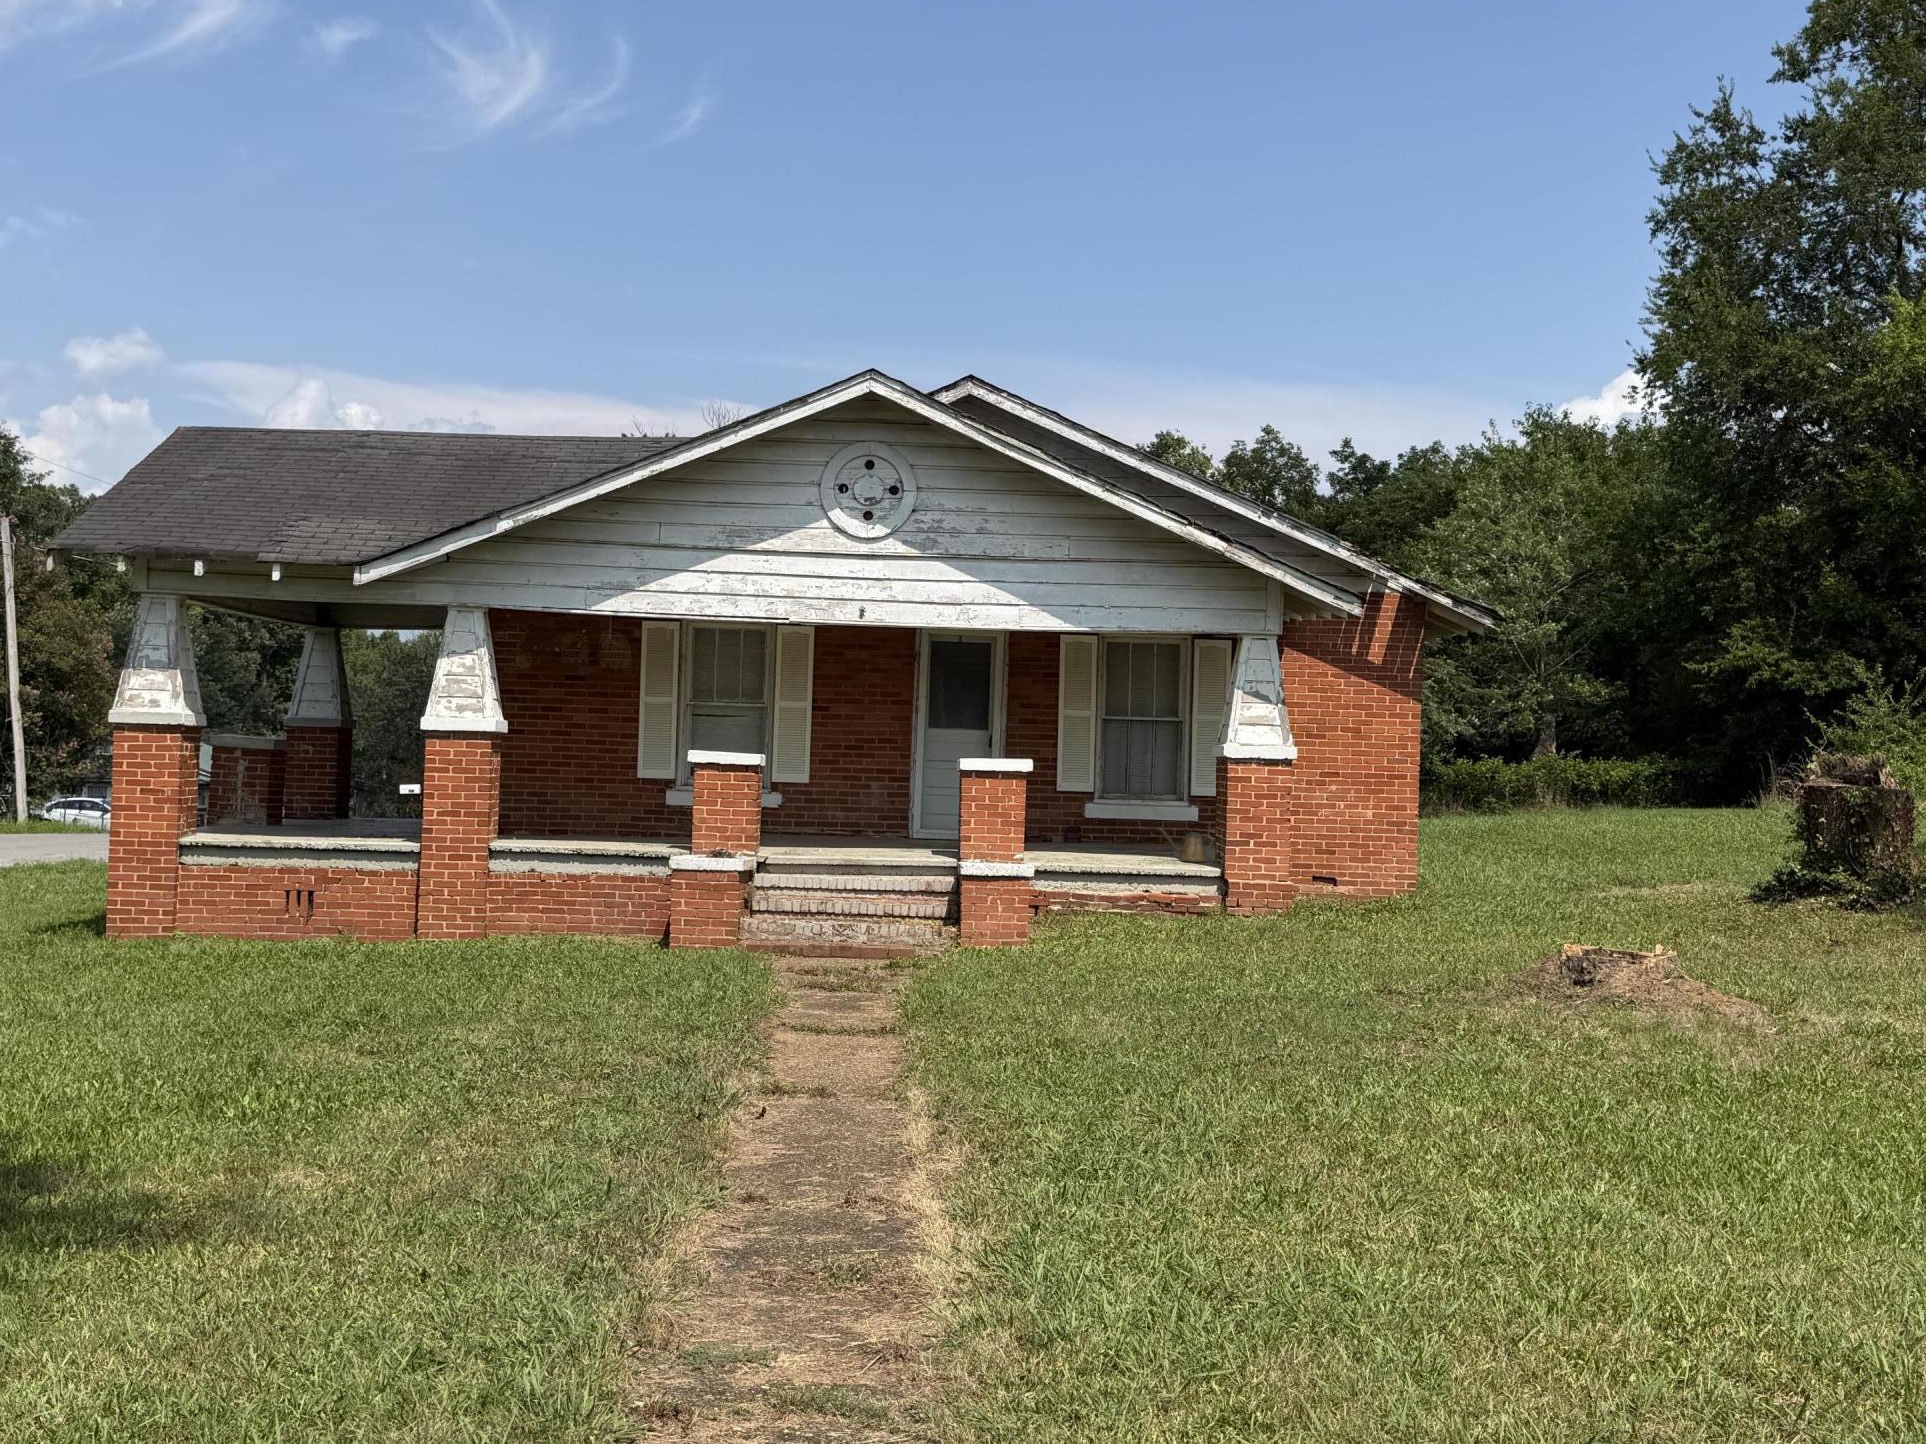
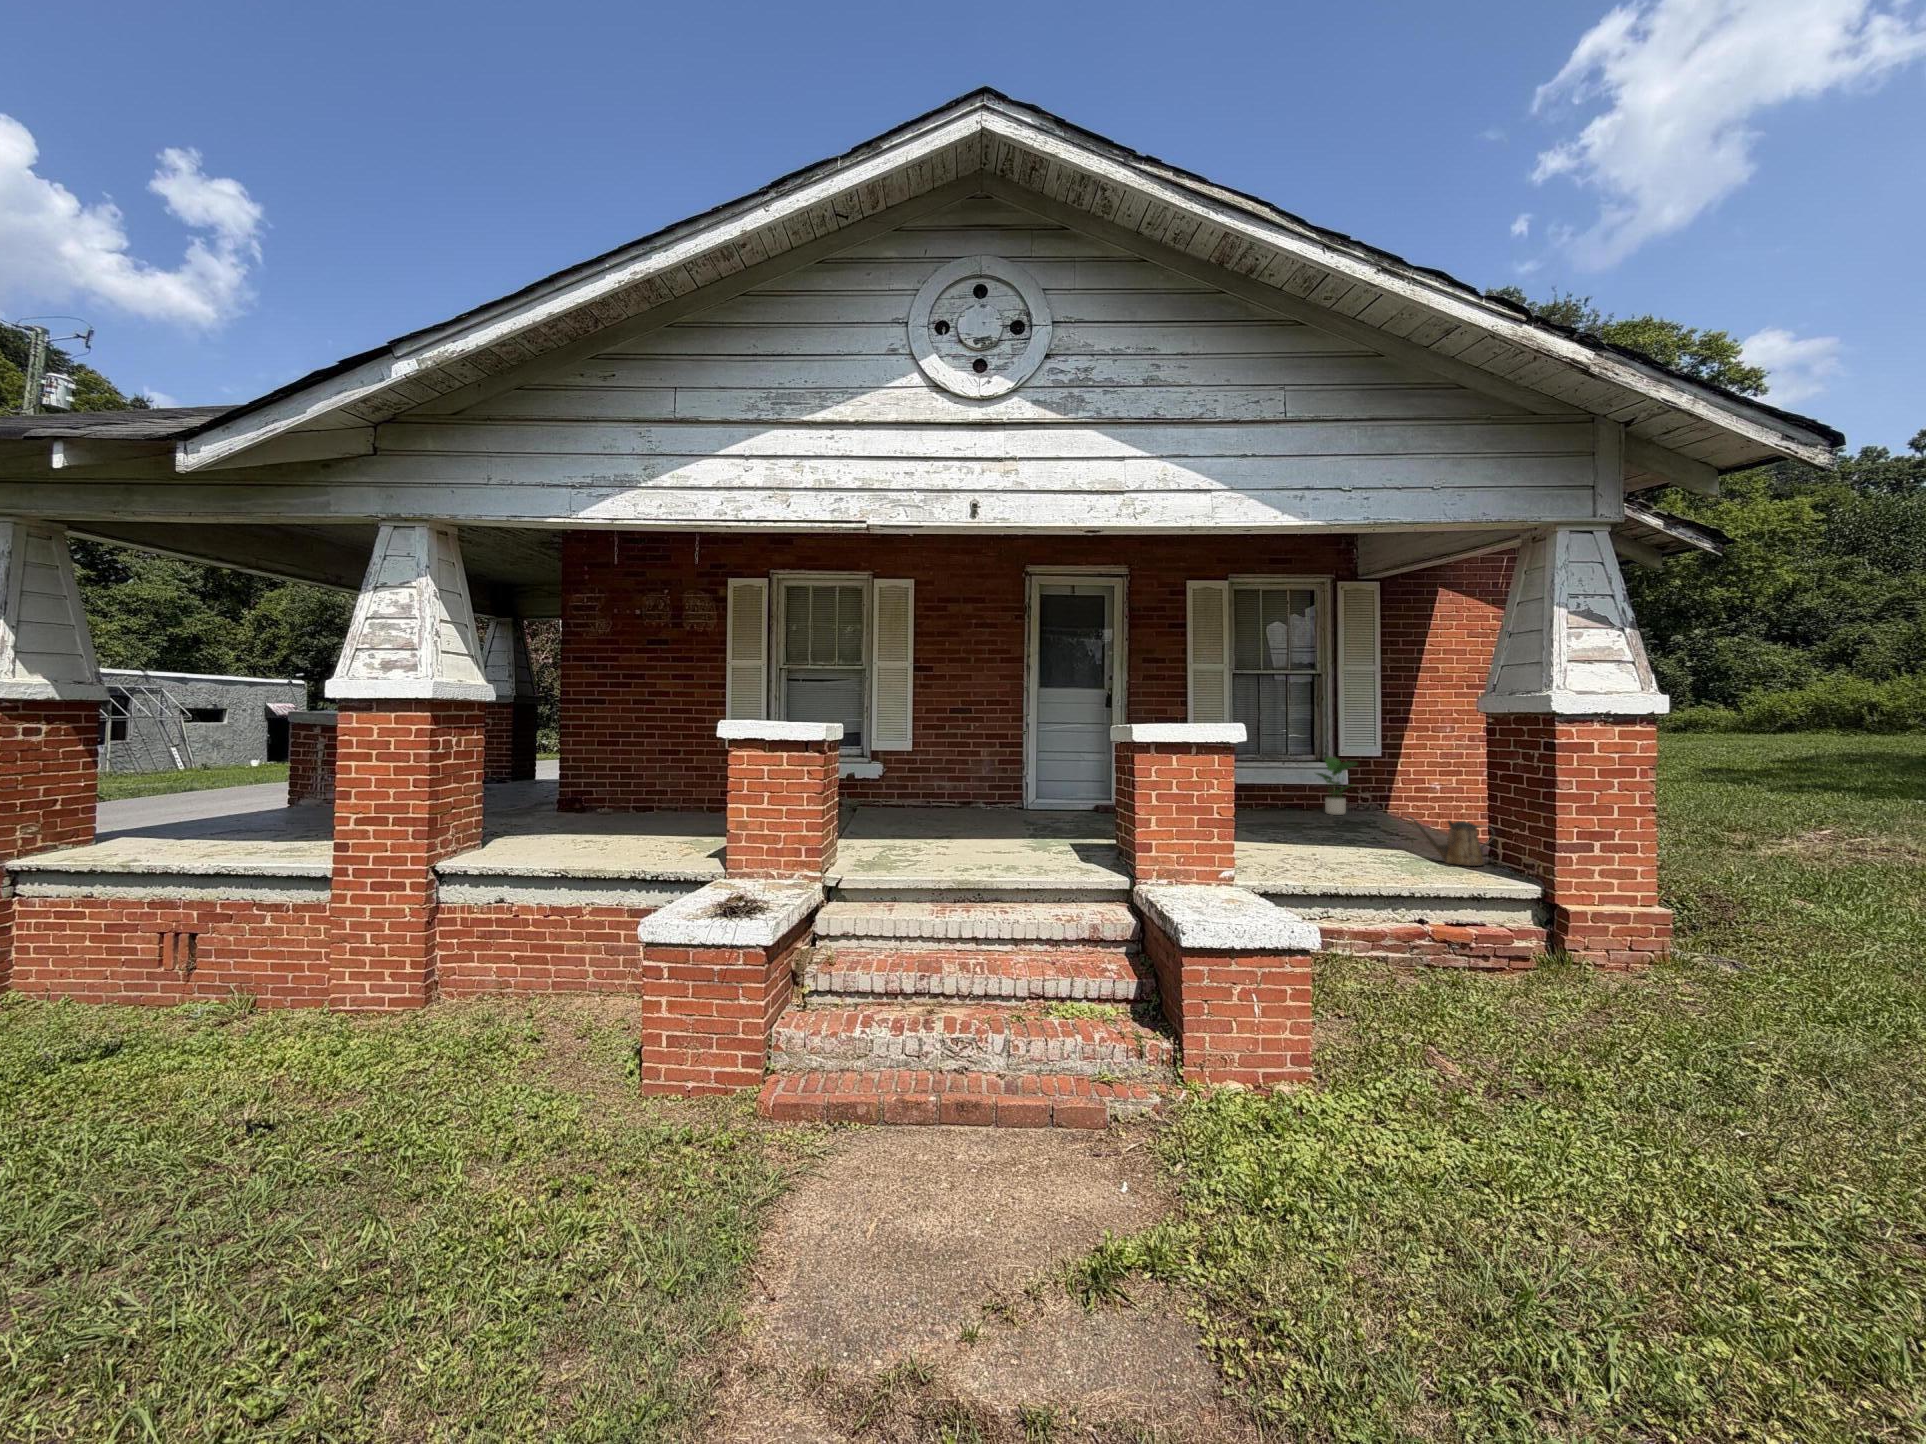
potted plant: none [1131,795,1166,843] -> present [1316,756,1358,815]

